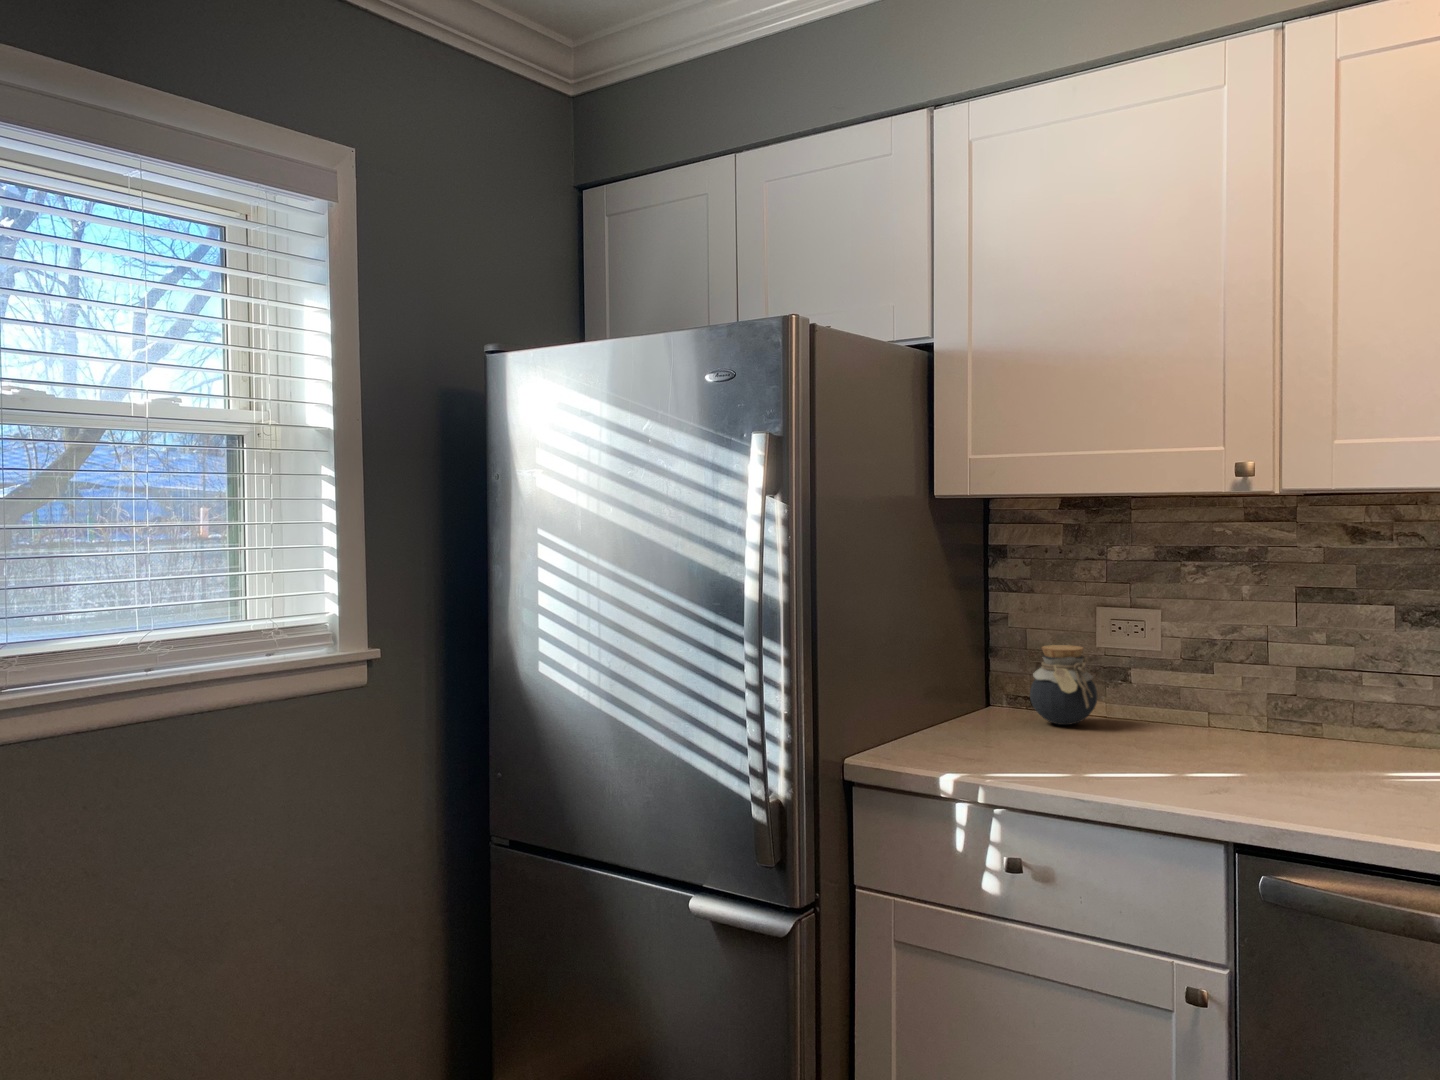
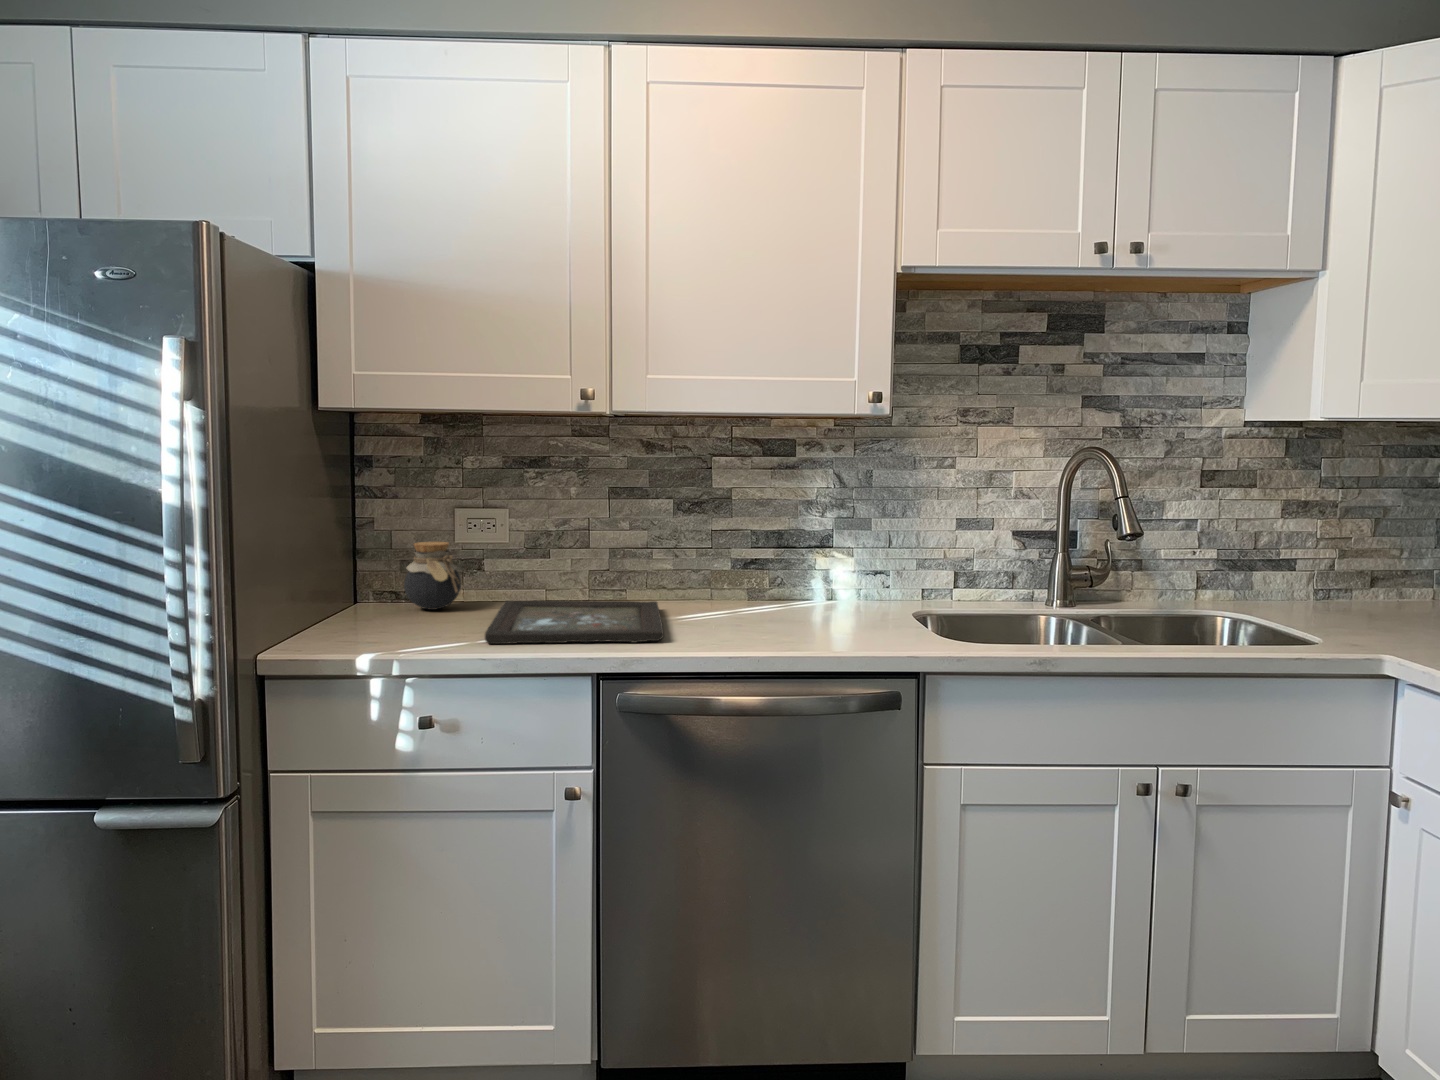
tray: none [1094,723,1362,805] -> present [485,600,664,644]

